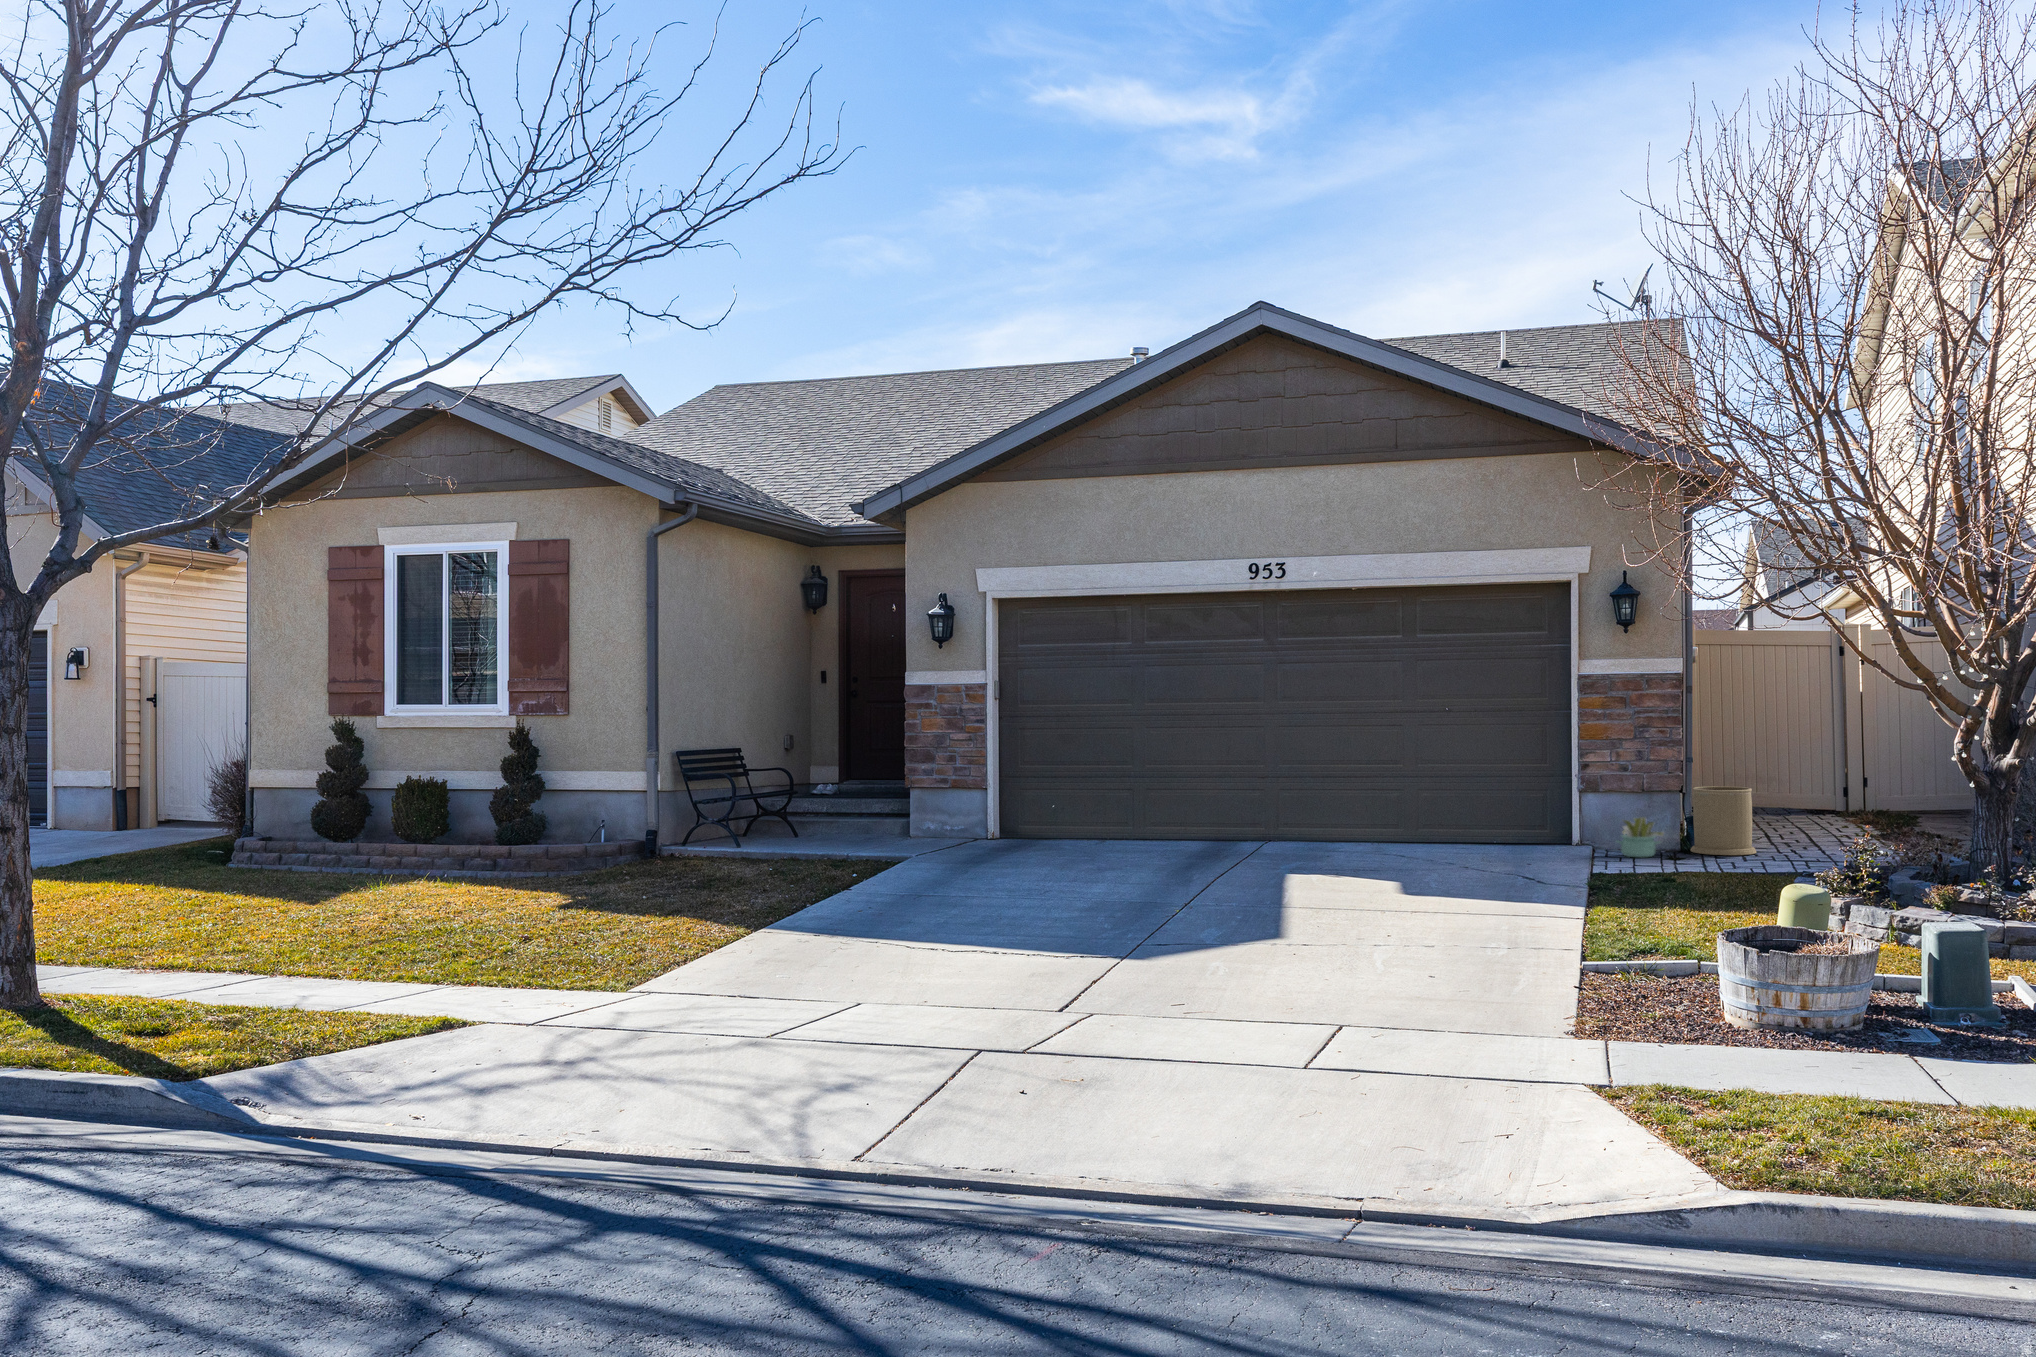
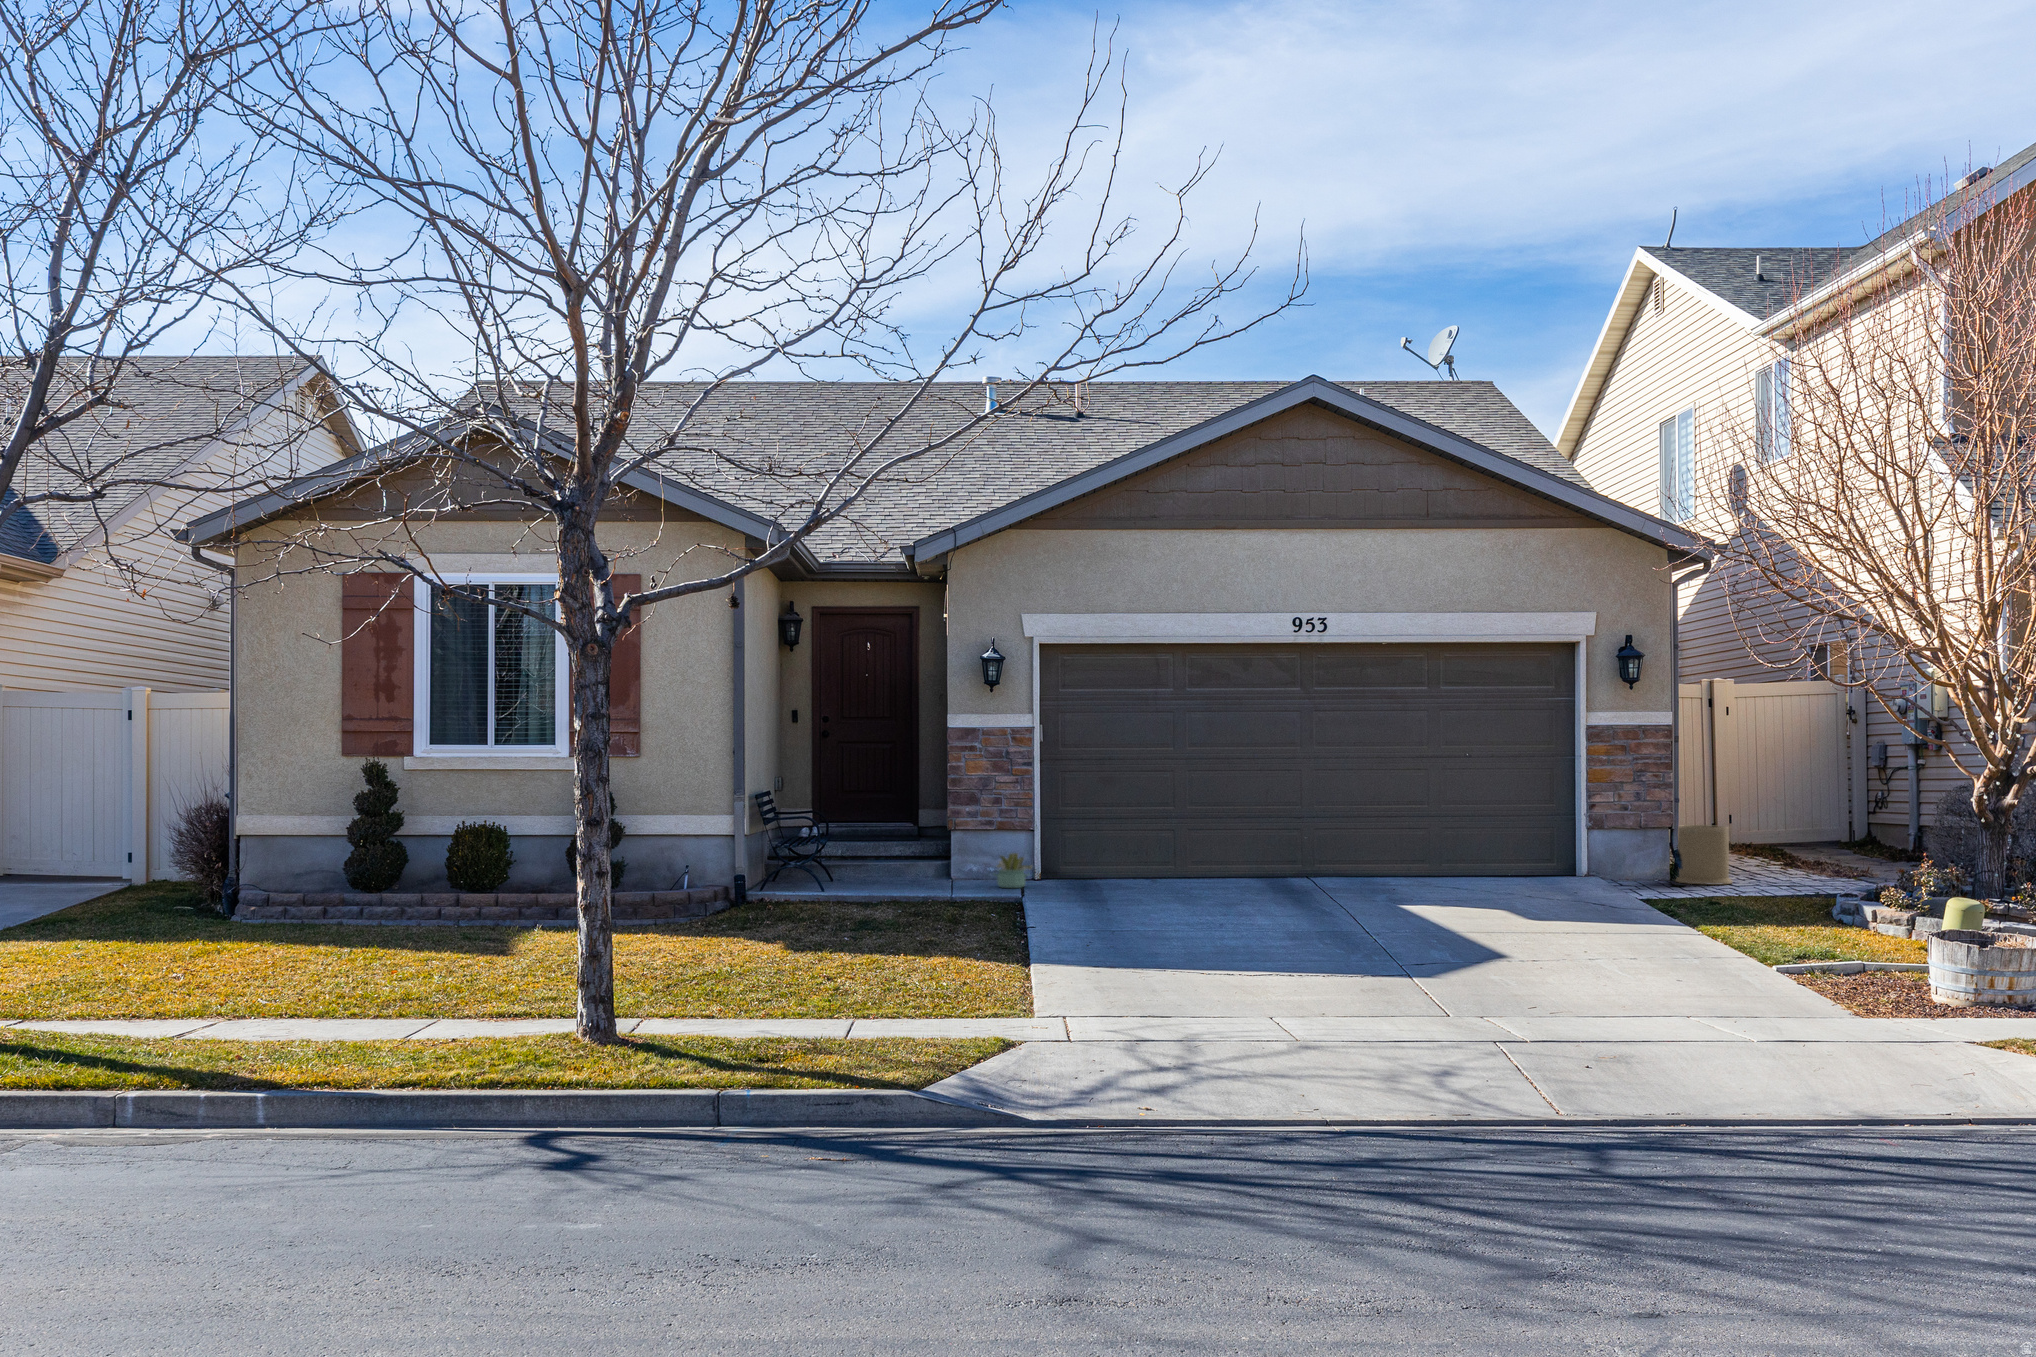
decorative plant: present [1617,817,1664,857] -> present [994,853,1032,888]

